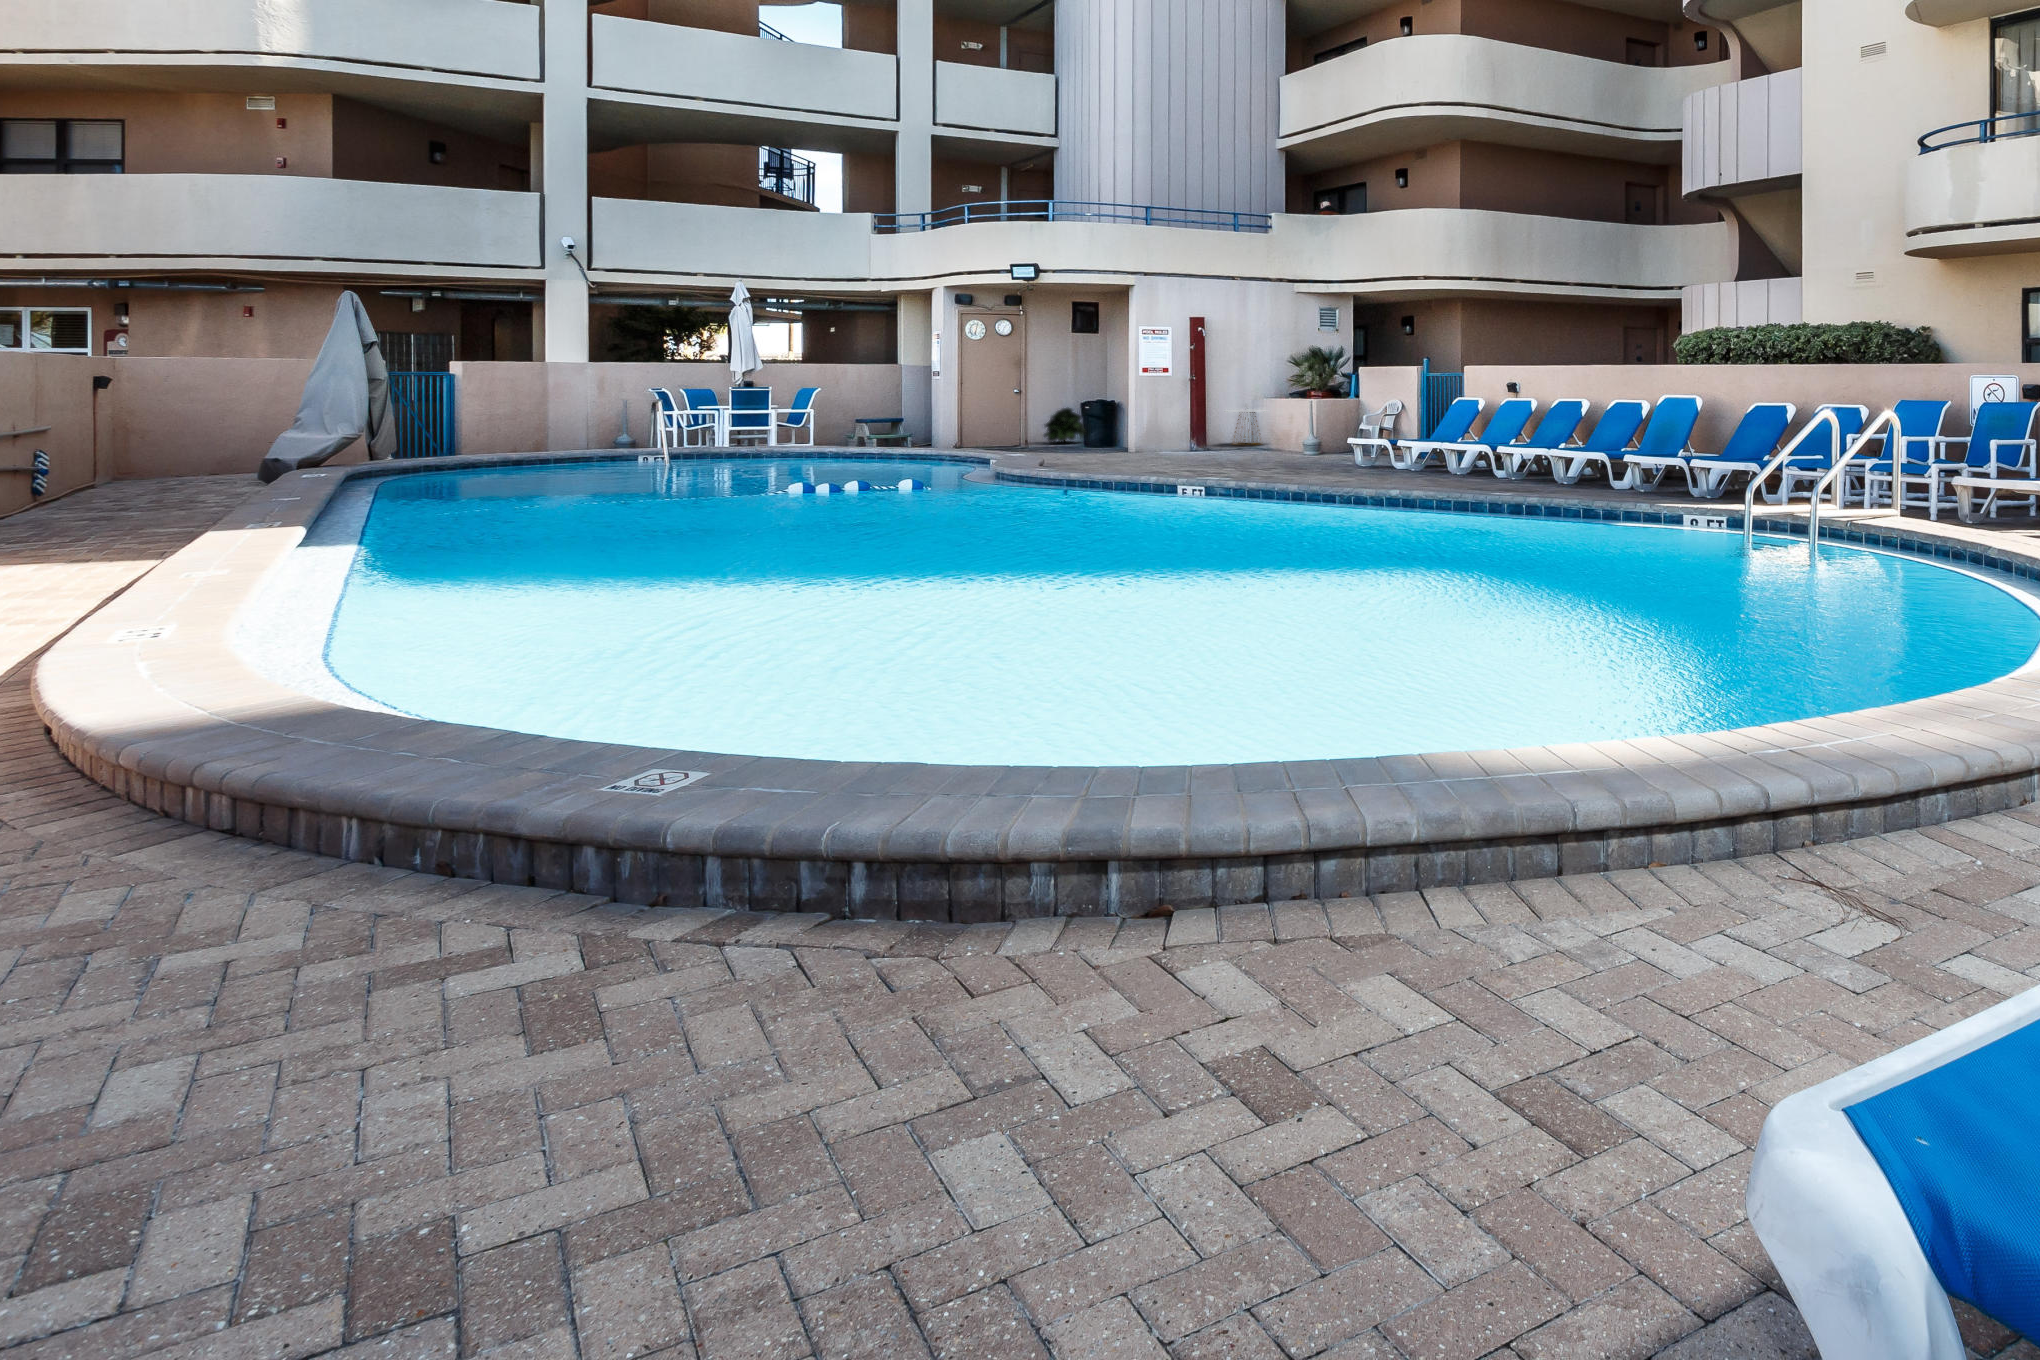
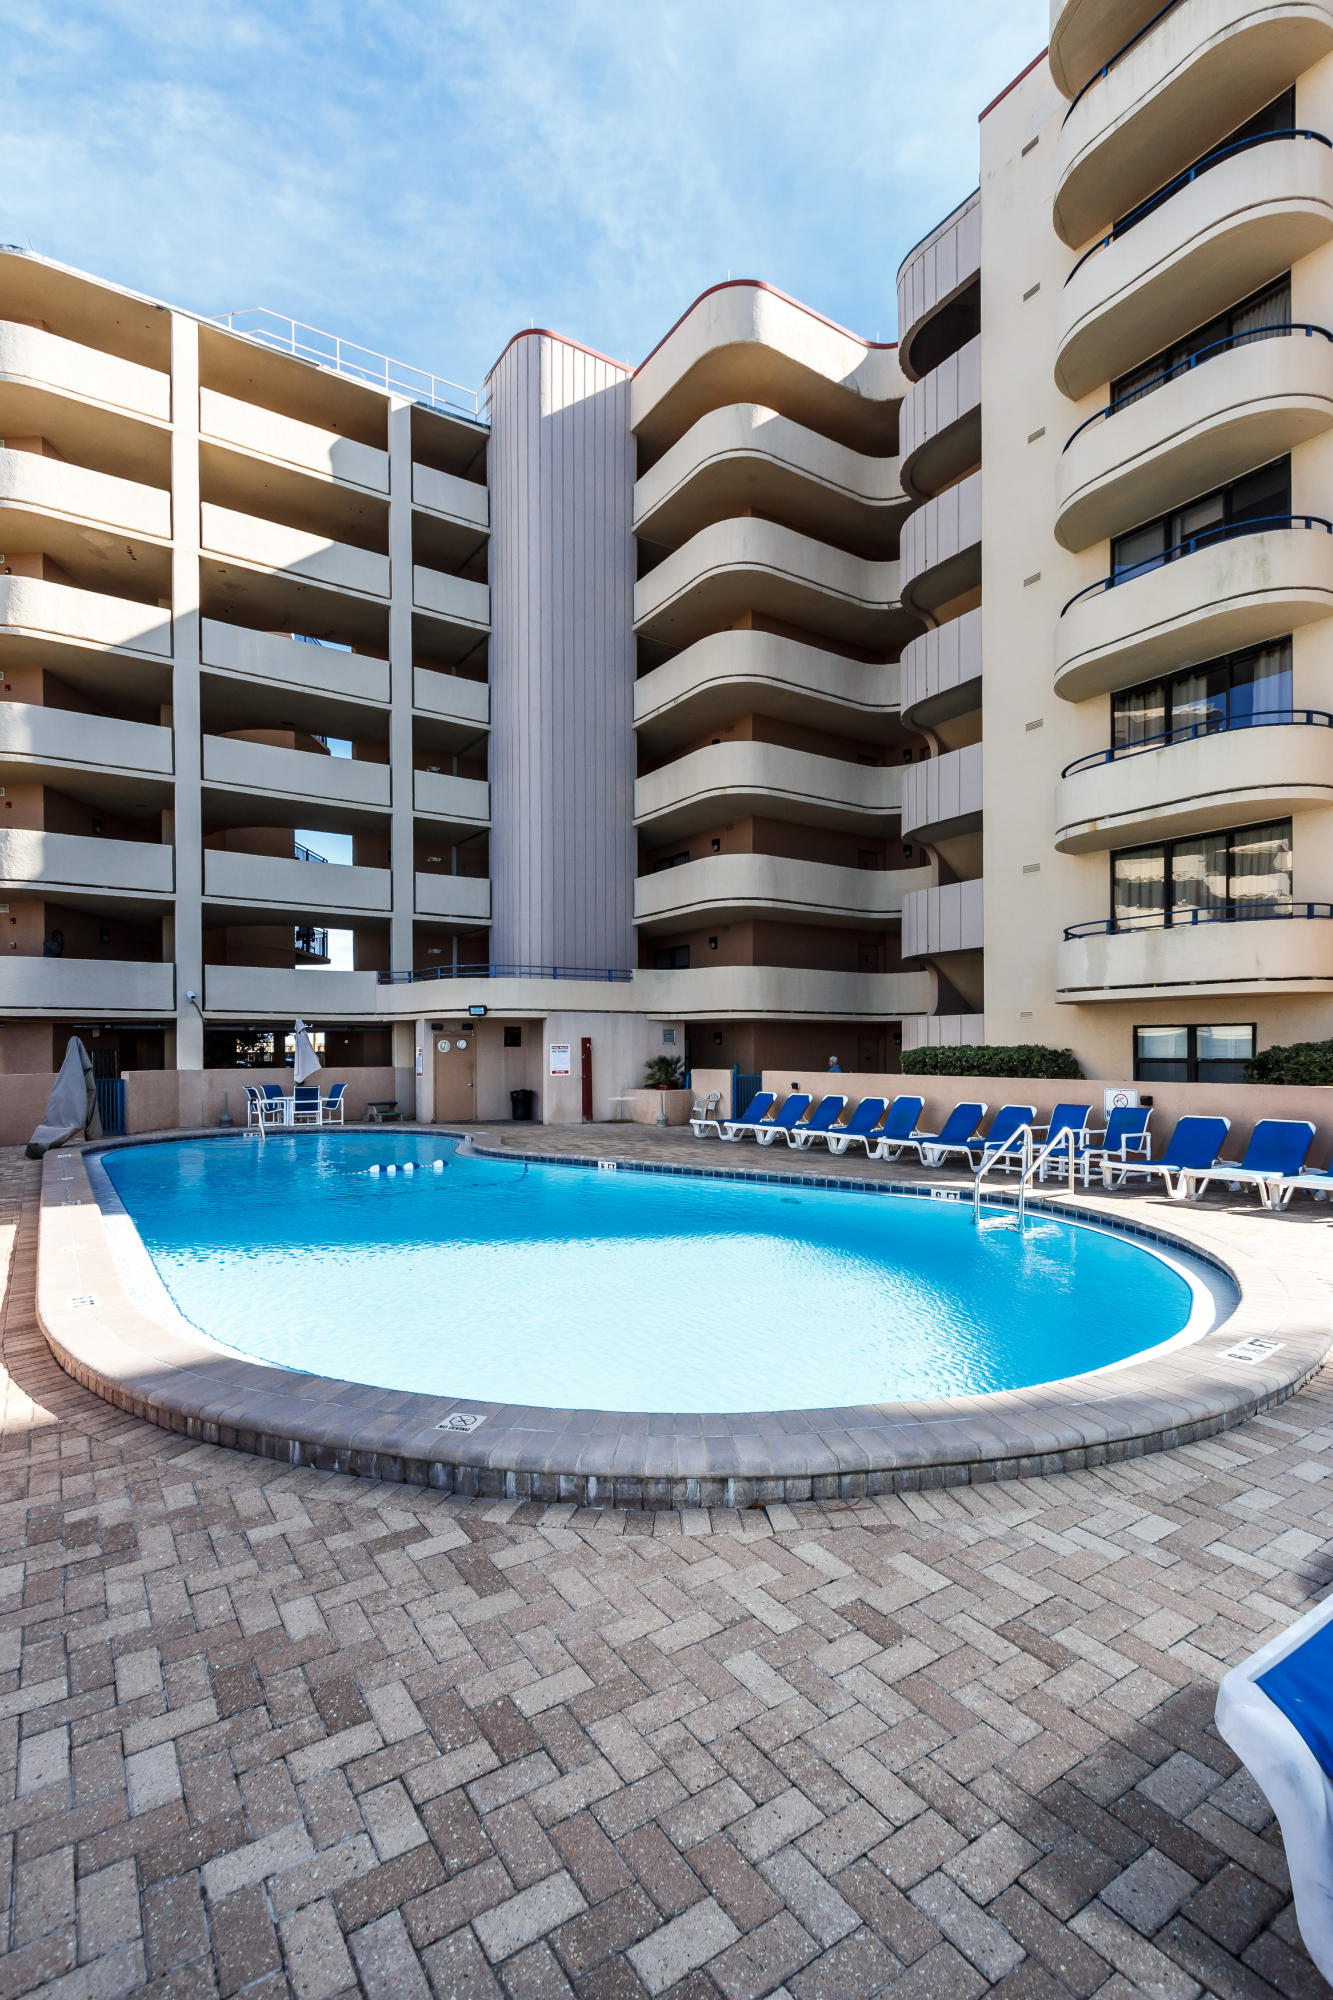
potted plant: present [1044,408,1087,442] -> none [489,1097,517,1120]

